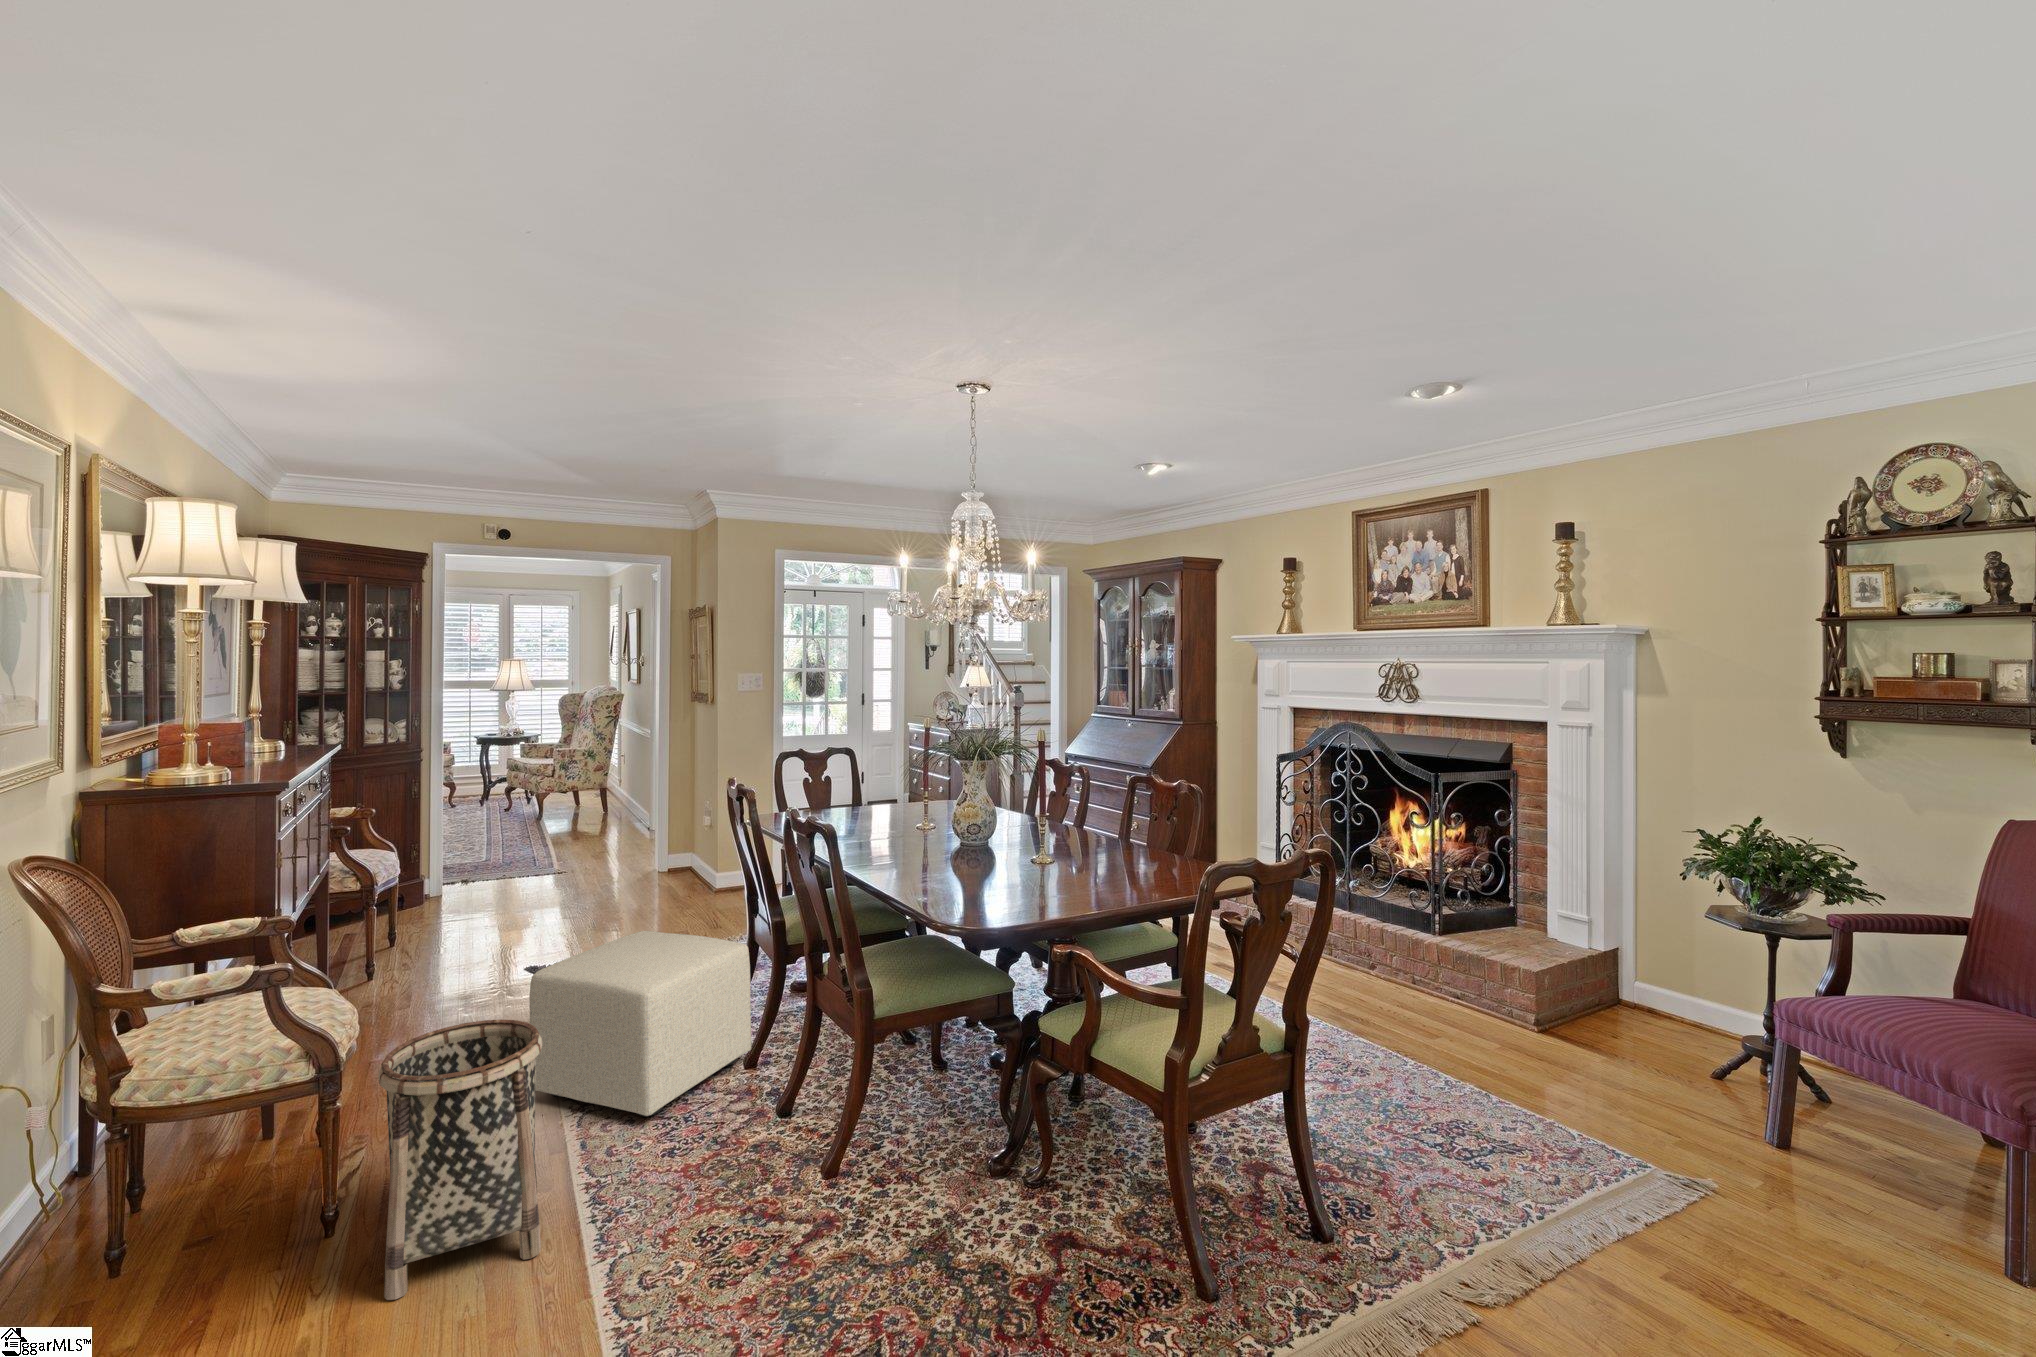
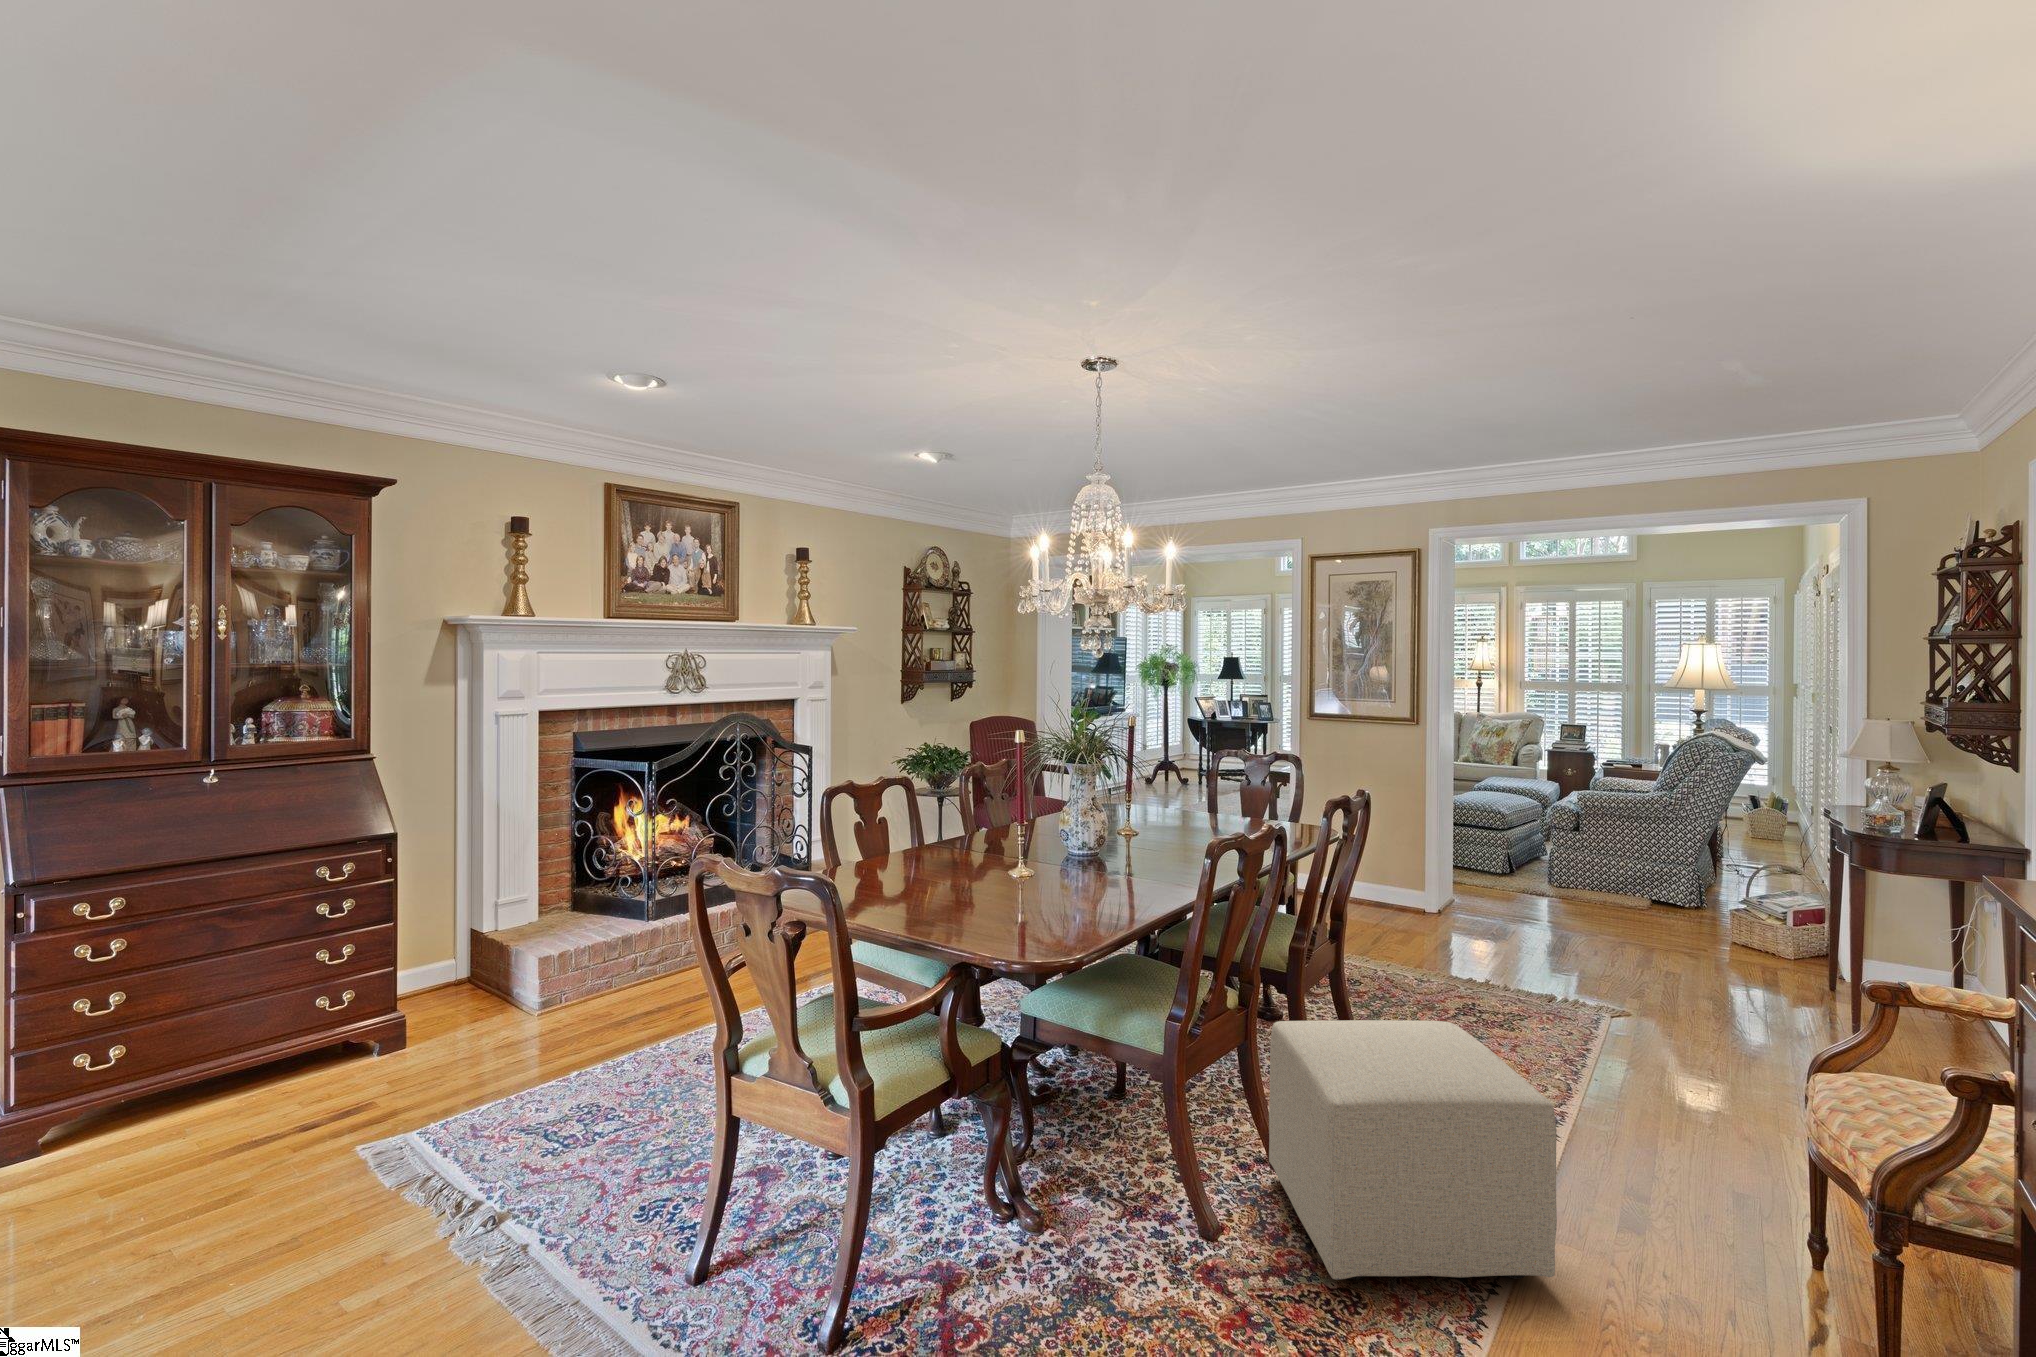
basket: present [378,1019,542,1300] -> none [1592,979,1751,1225]

